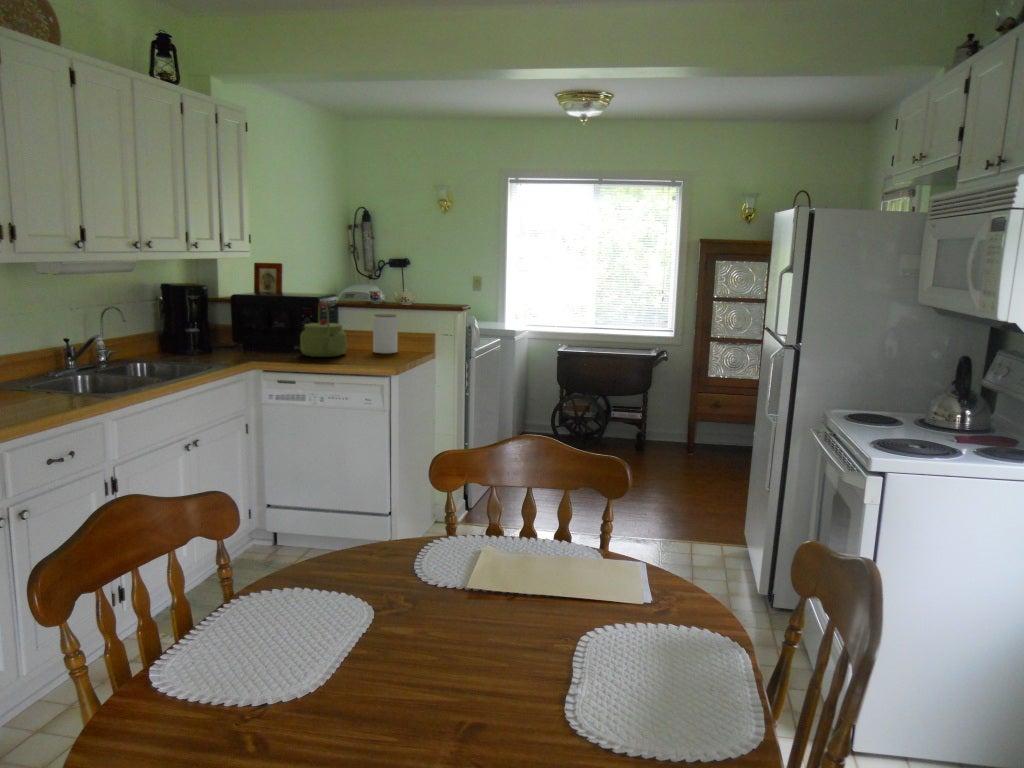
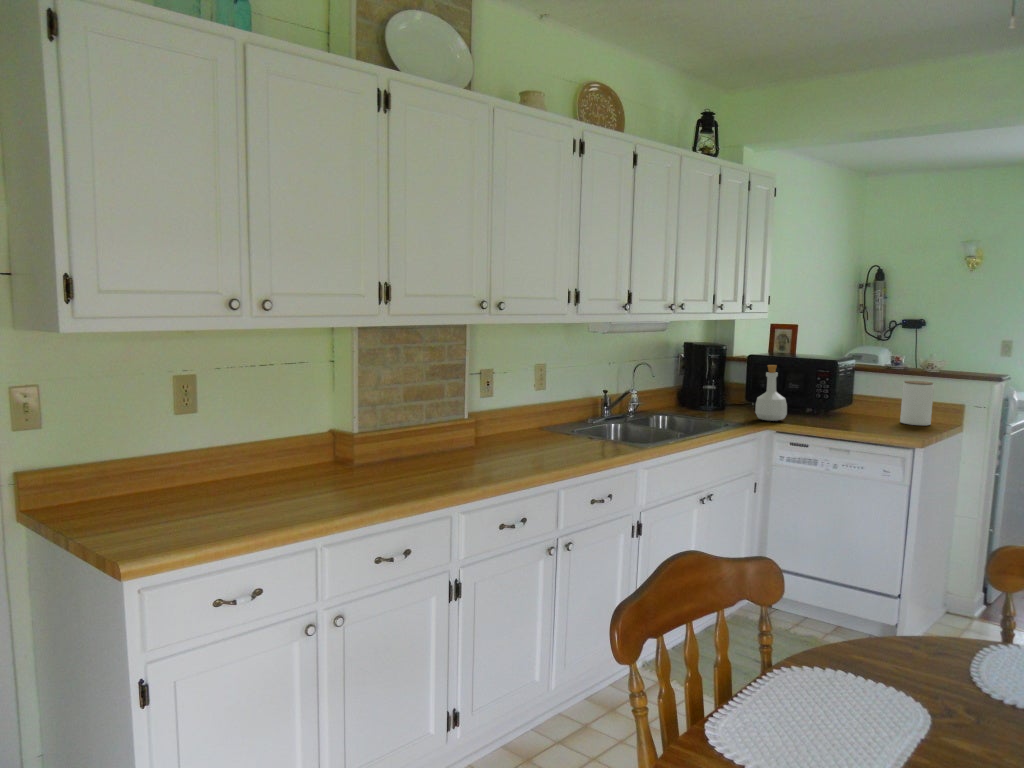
kettle: present [300,302,347,357] -> none [817,365,870,424]
bottle: none [241,304,272,360] -> present [755,365,787,421]

